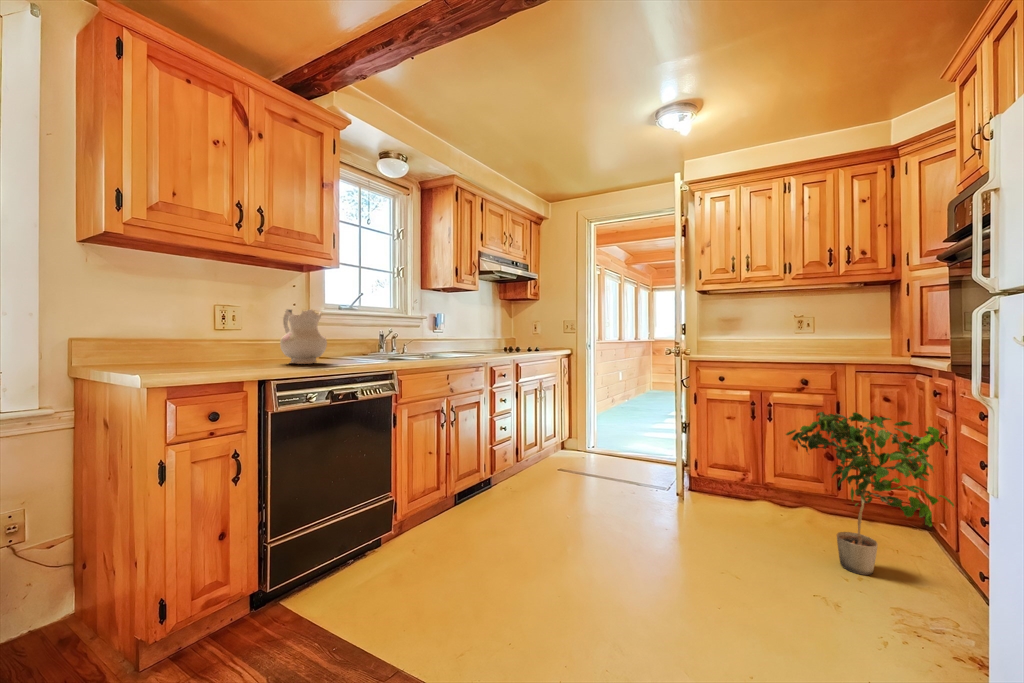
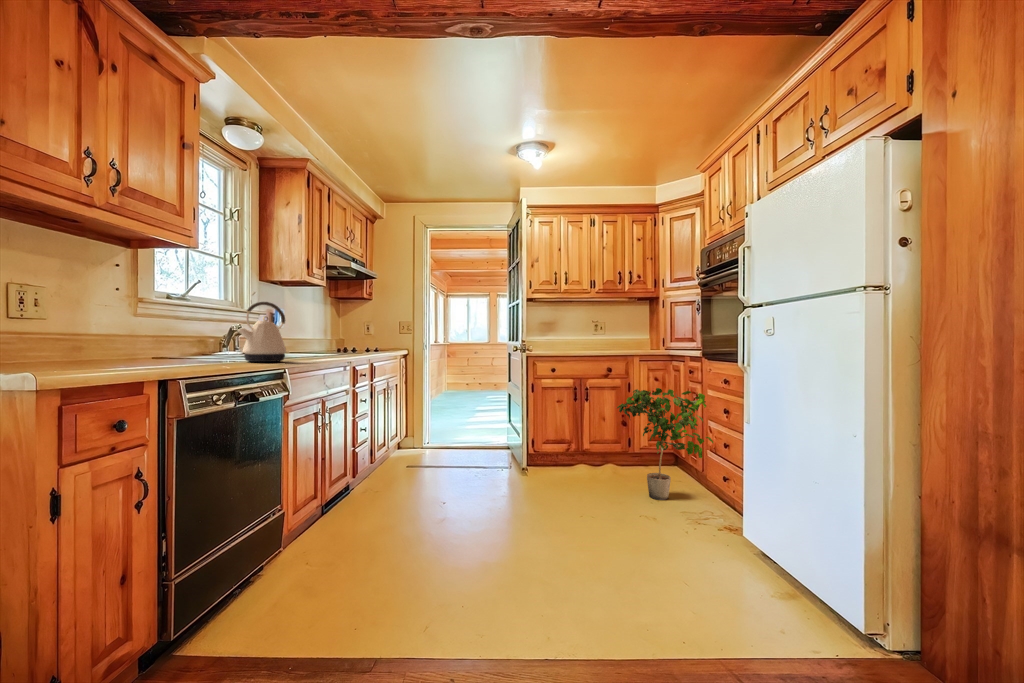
ceramic pitcher: present [280,309,327,364] -> none [130,293,202,364]
kettle: none [356,311,399,363] -> present [238,302,288,362]

